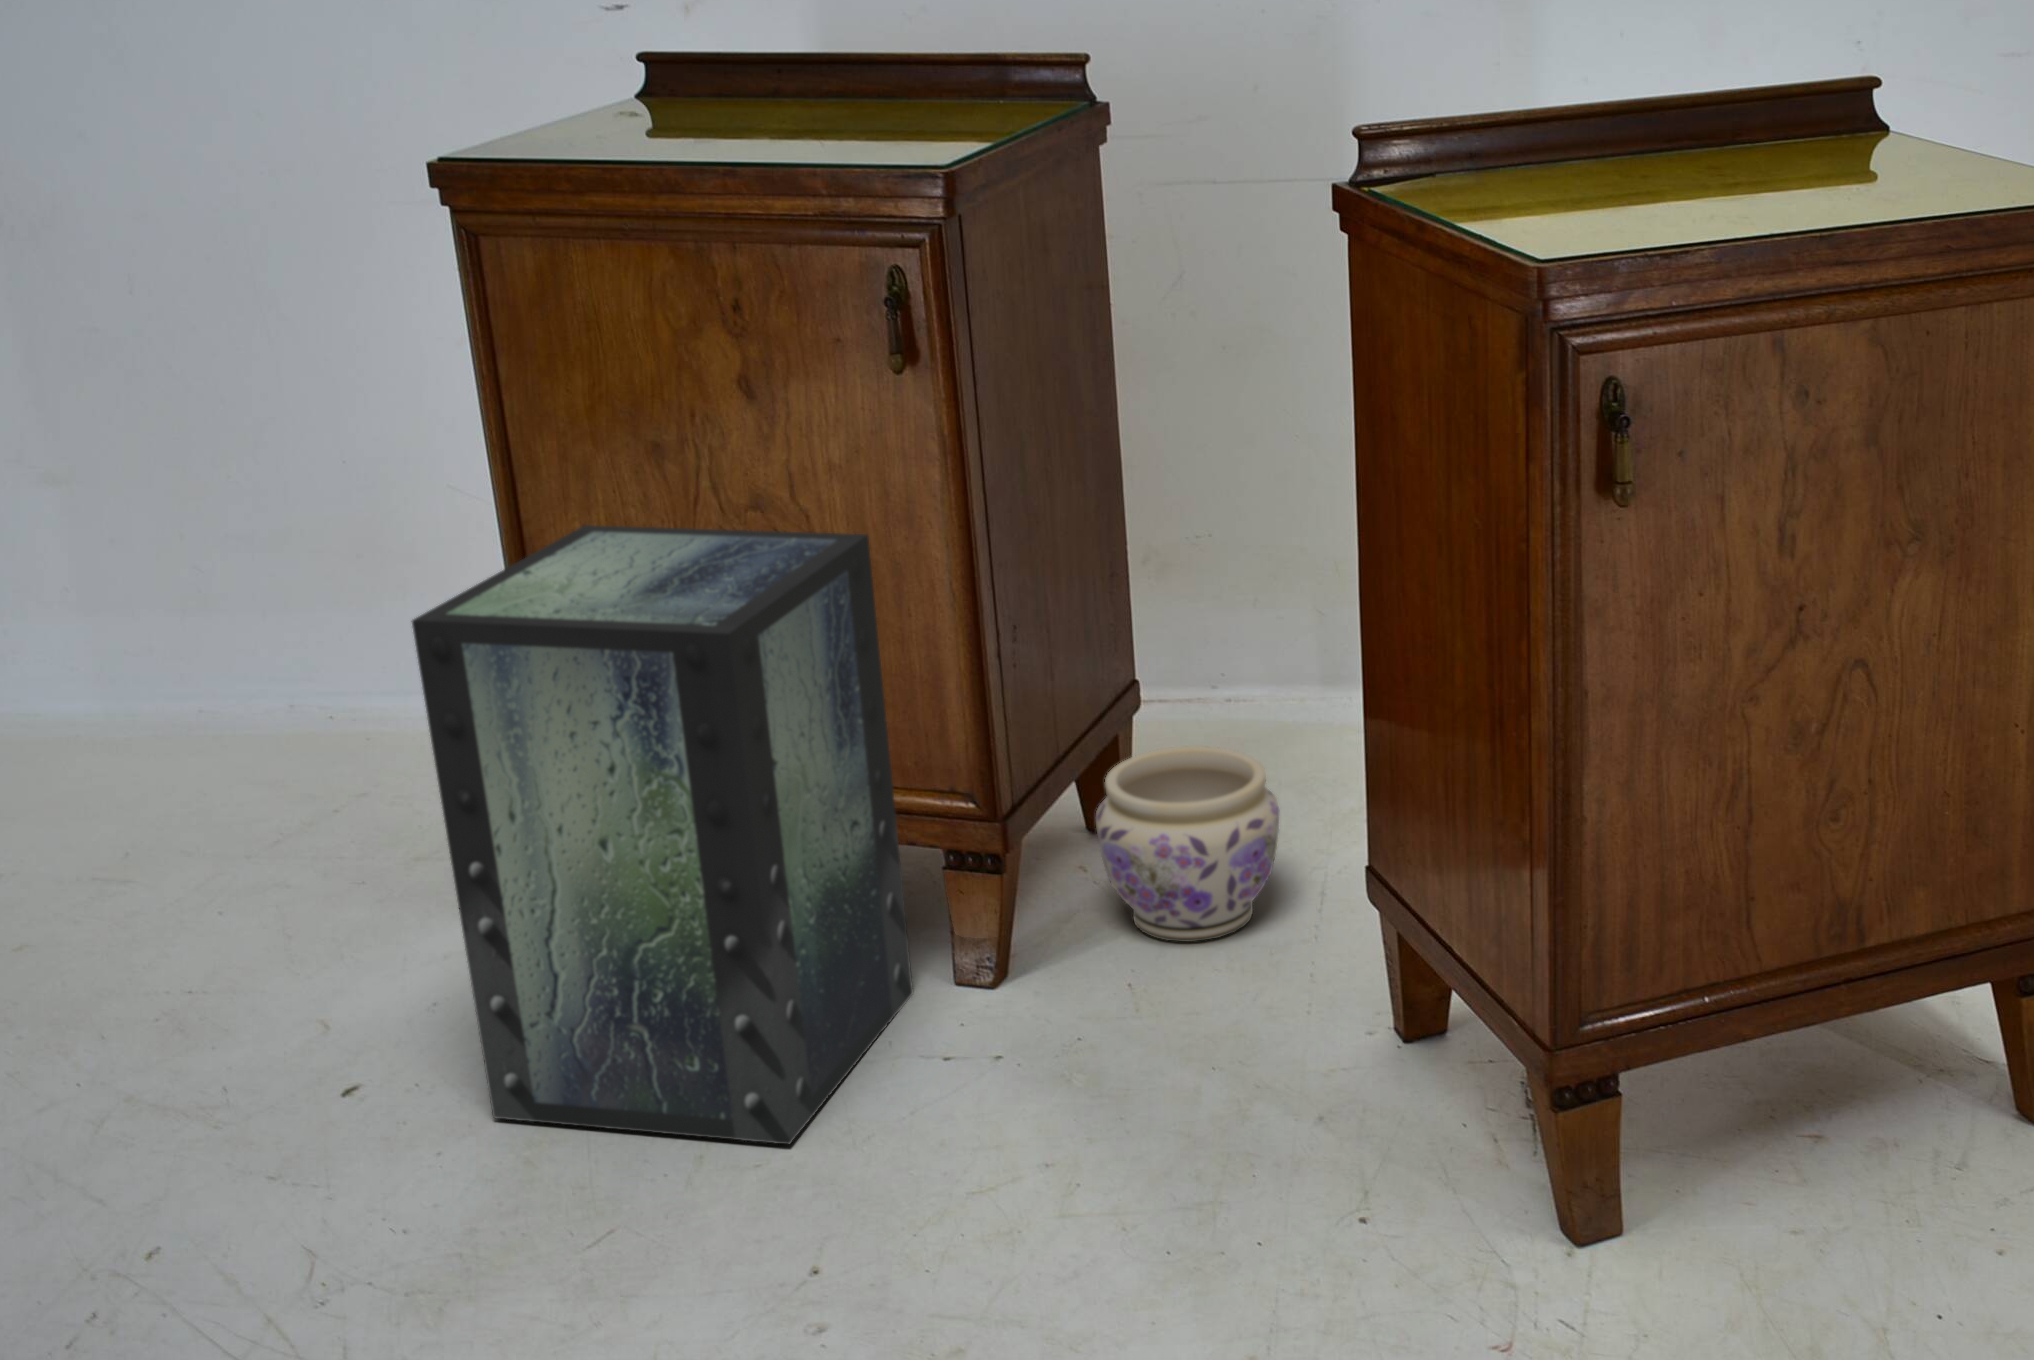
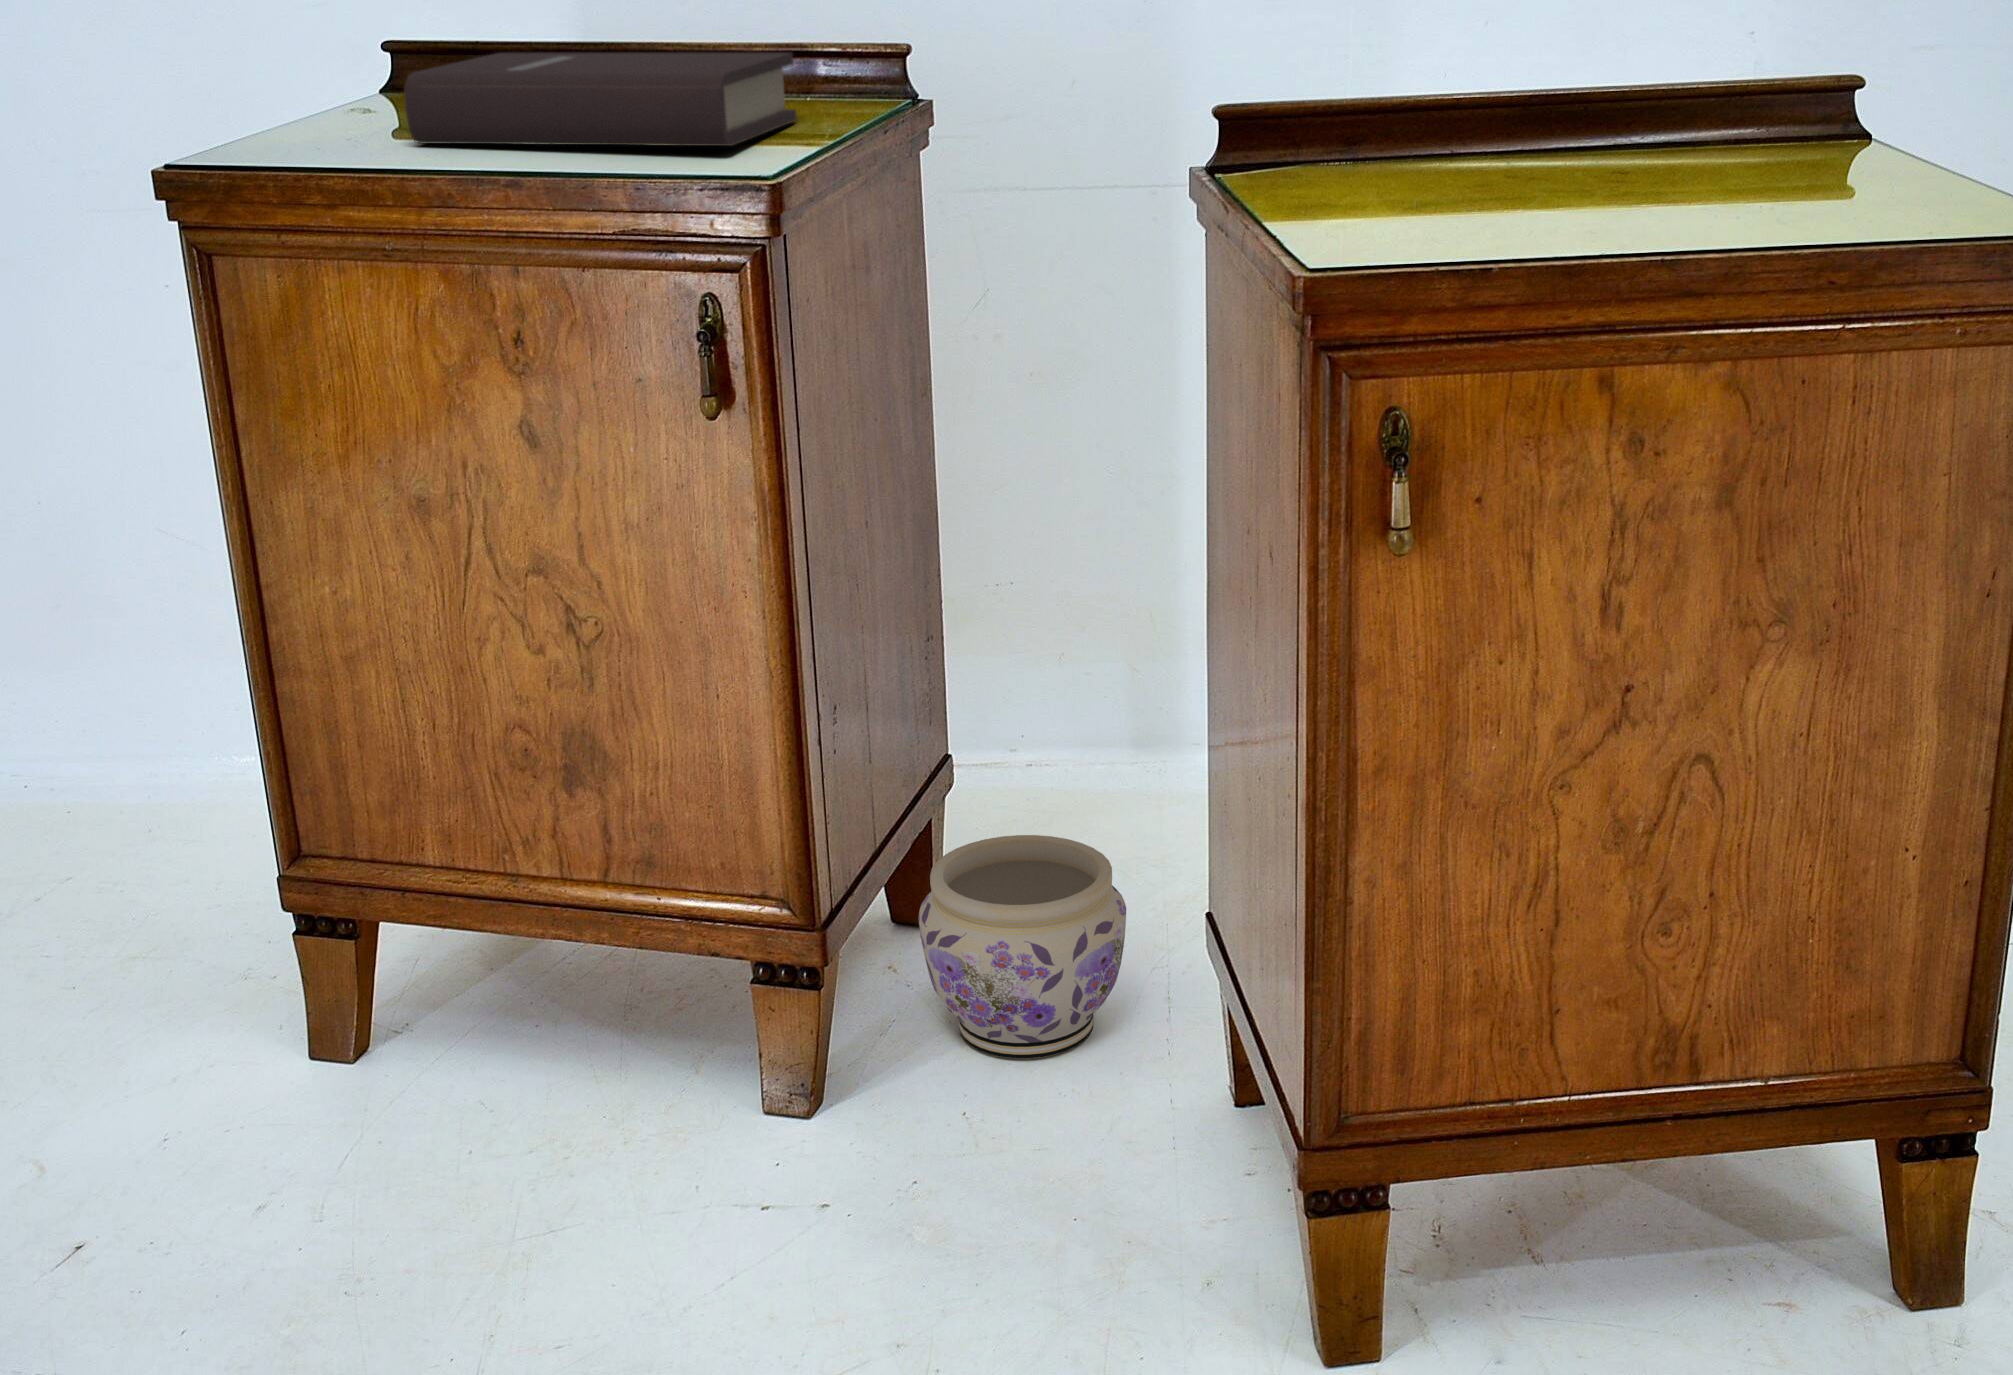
book: none [647,64,987,143] -> present [405,53,797,146]
storage box: present [411,525,913,1144] -> none [144,592,718,1318]

